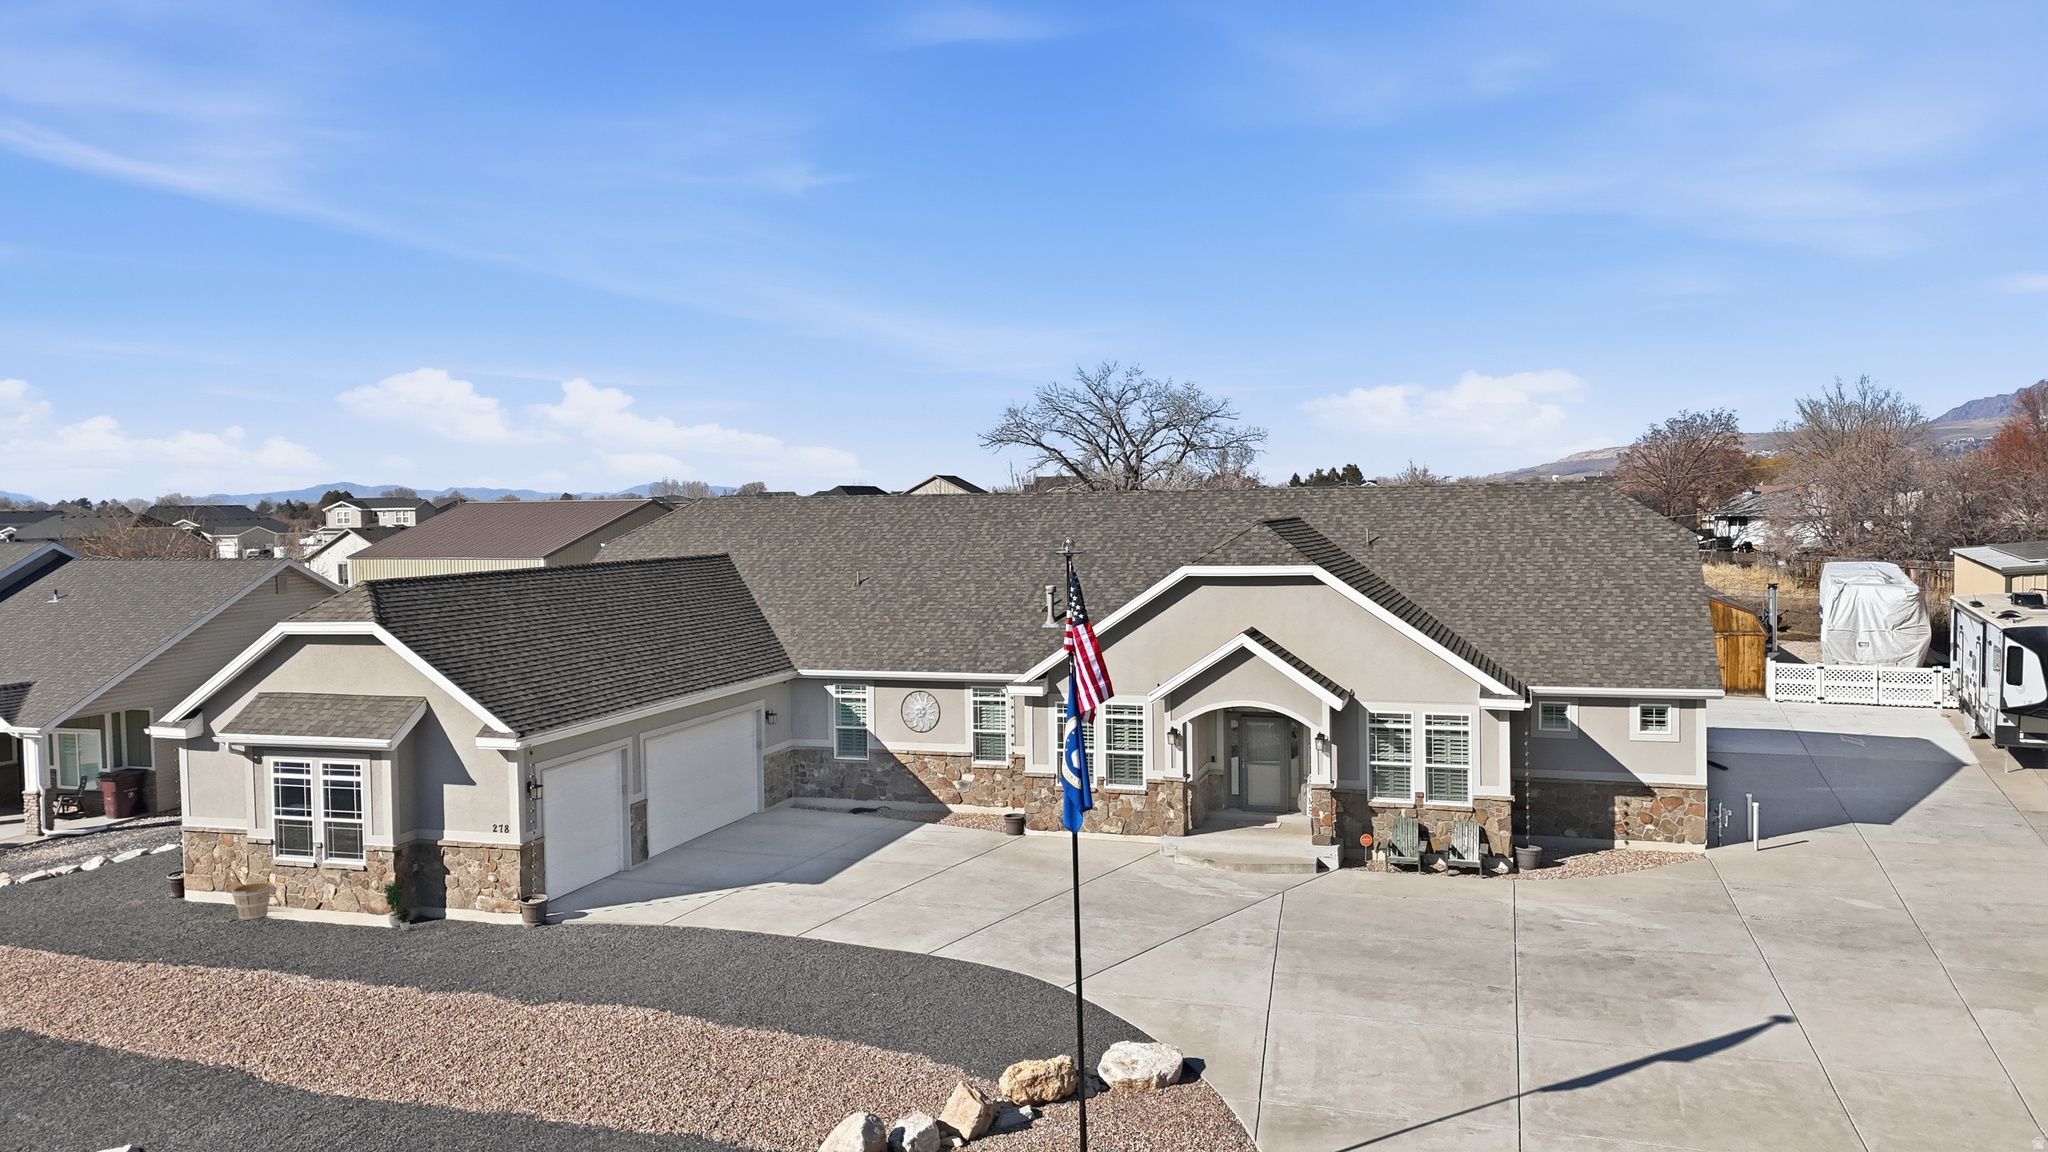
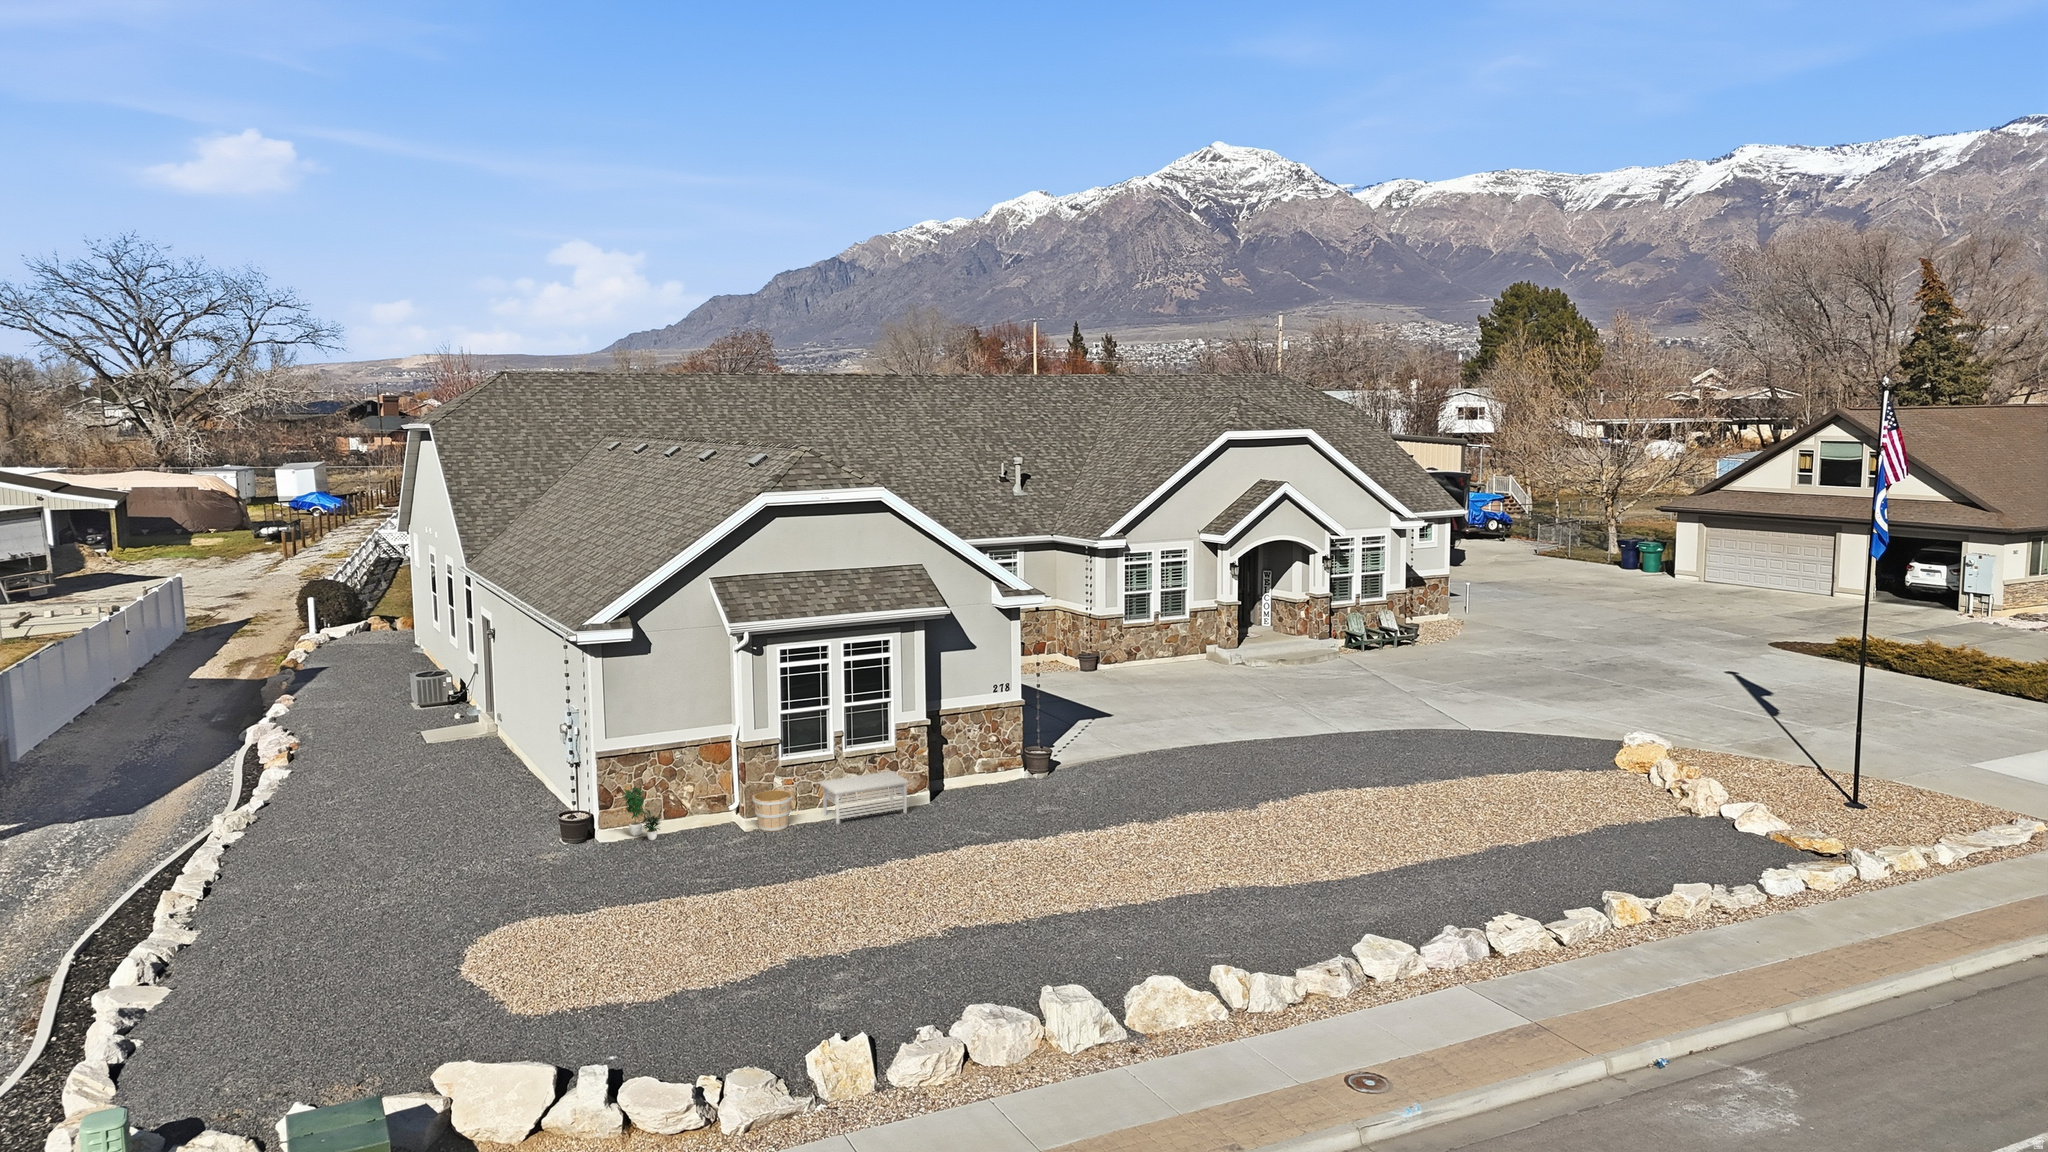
potted plant: present [383,882,412,931] -> present [623,787,660,840]
storage bench: none [271,884,359,932] -> present [819,771,908,824]

